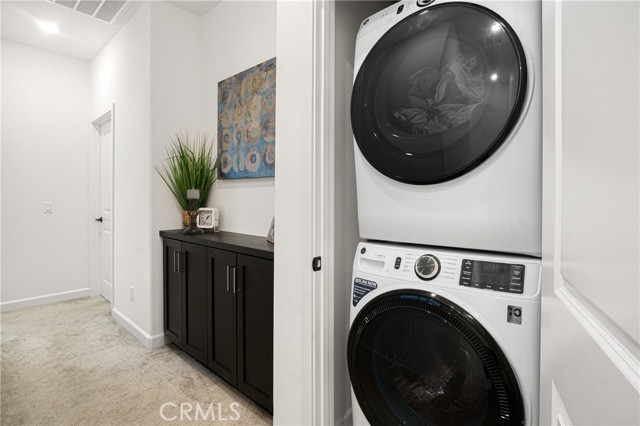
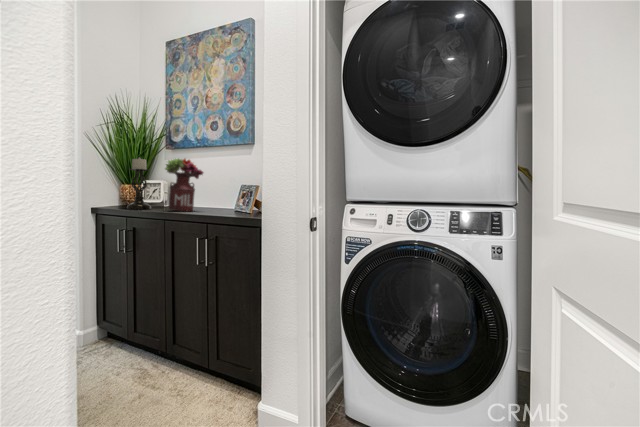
flower arrangement: none [211,188,246,237] -> present [165,159,203,211]

